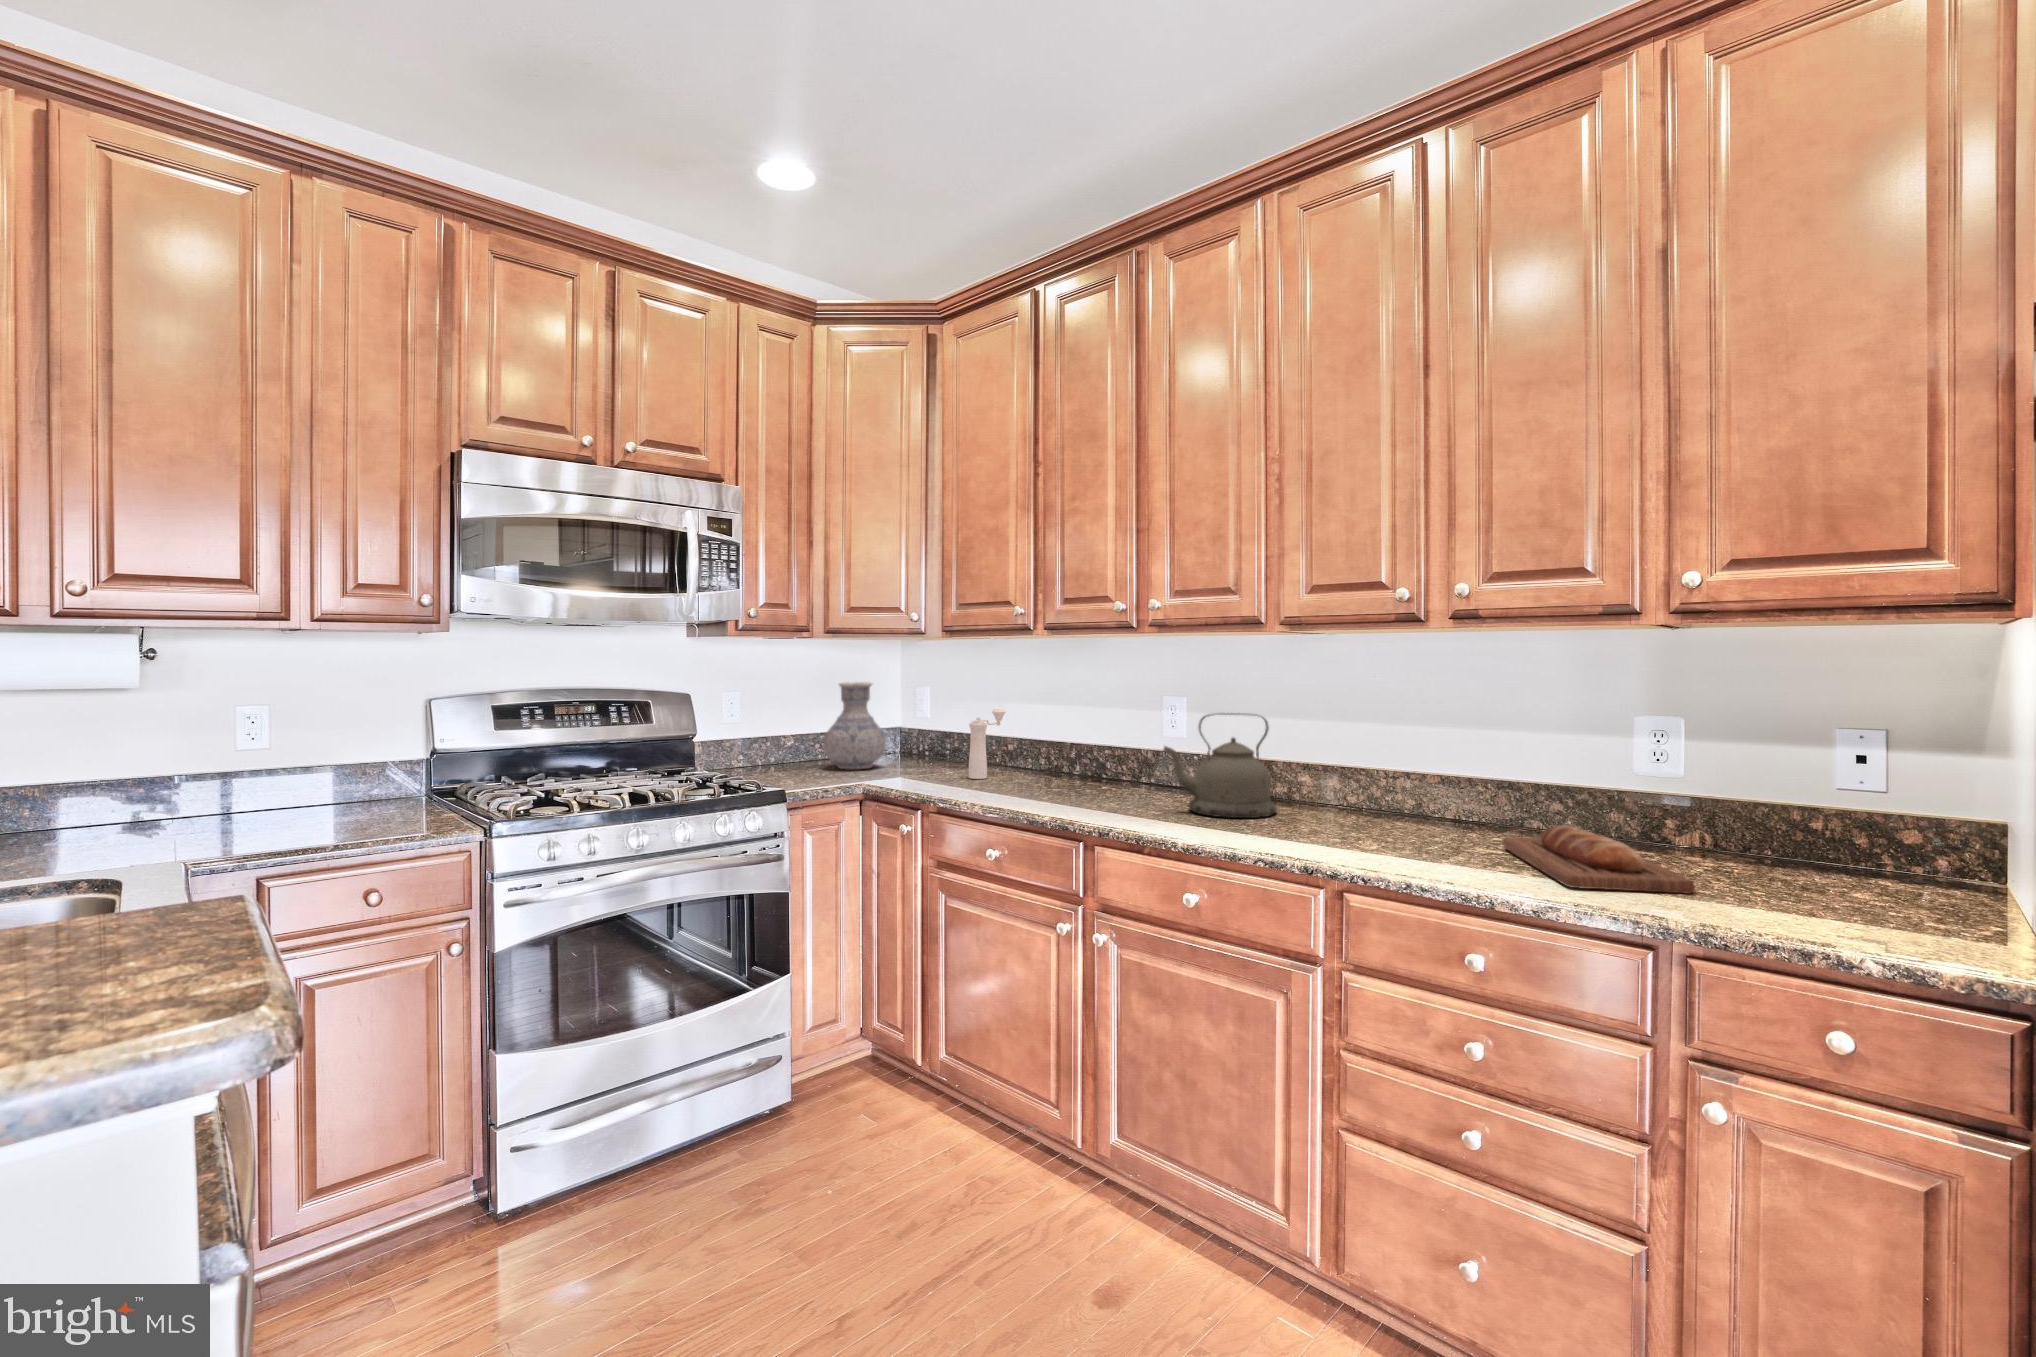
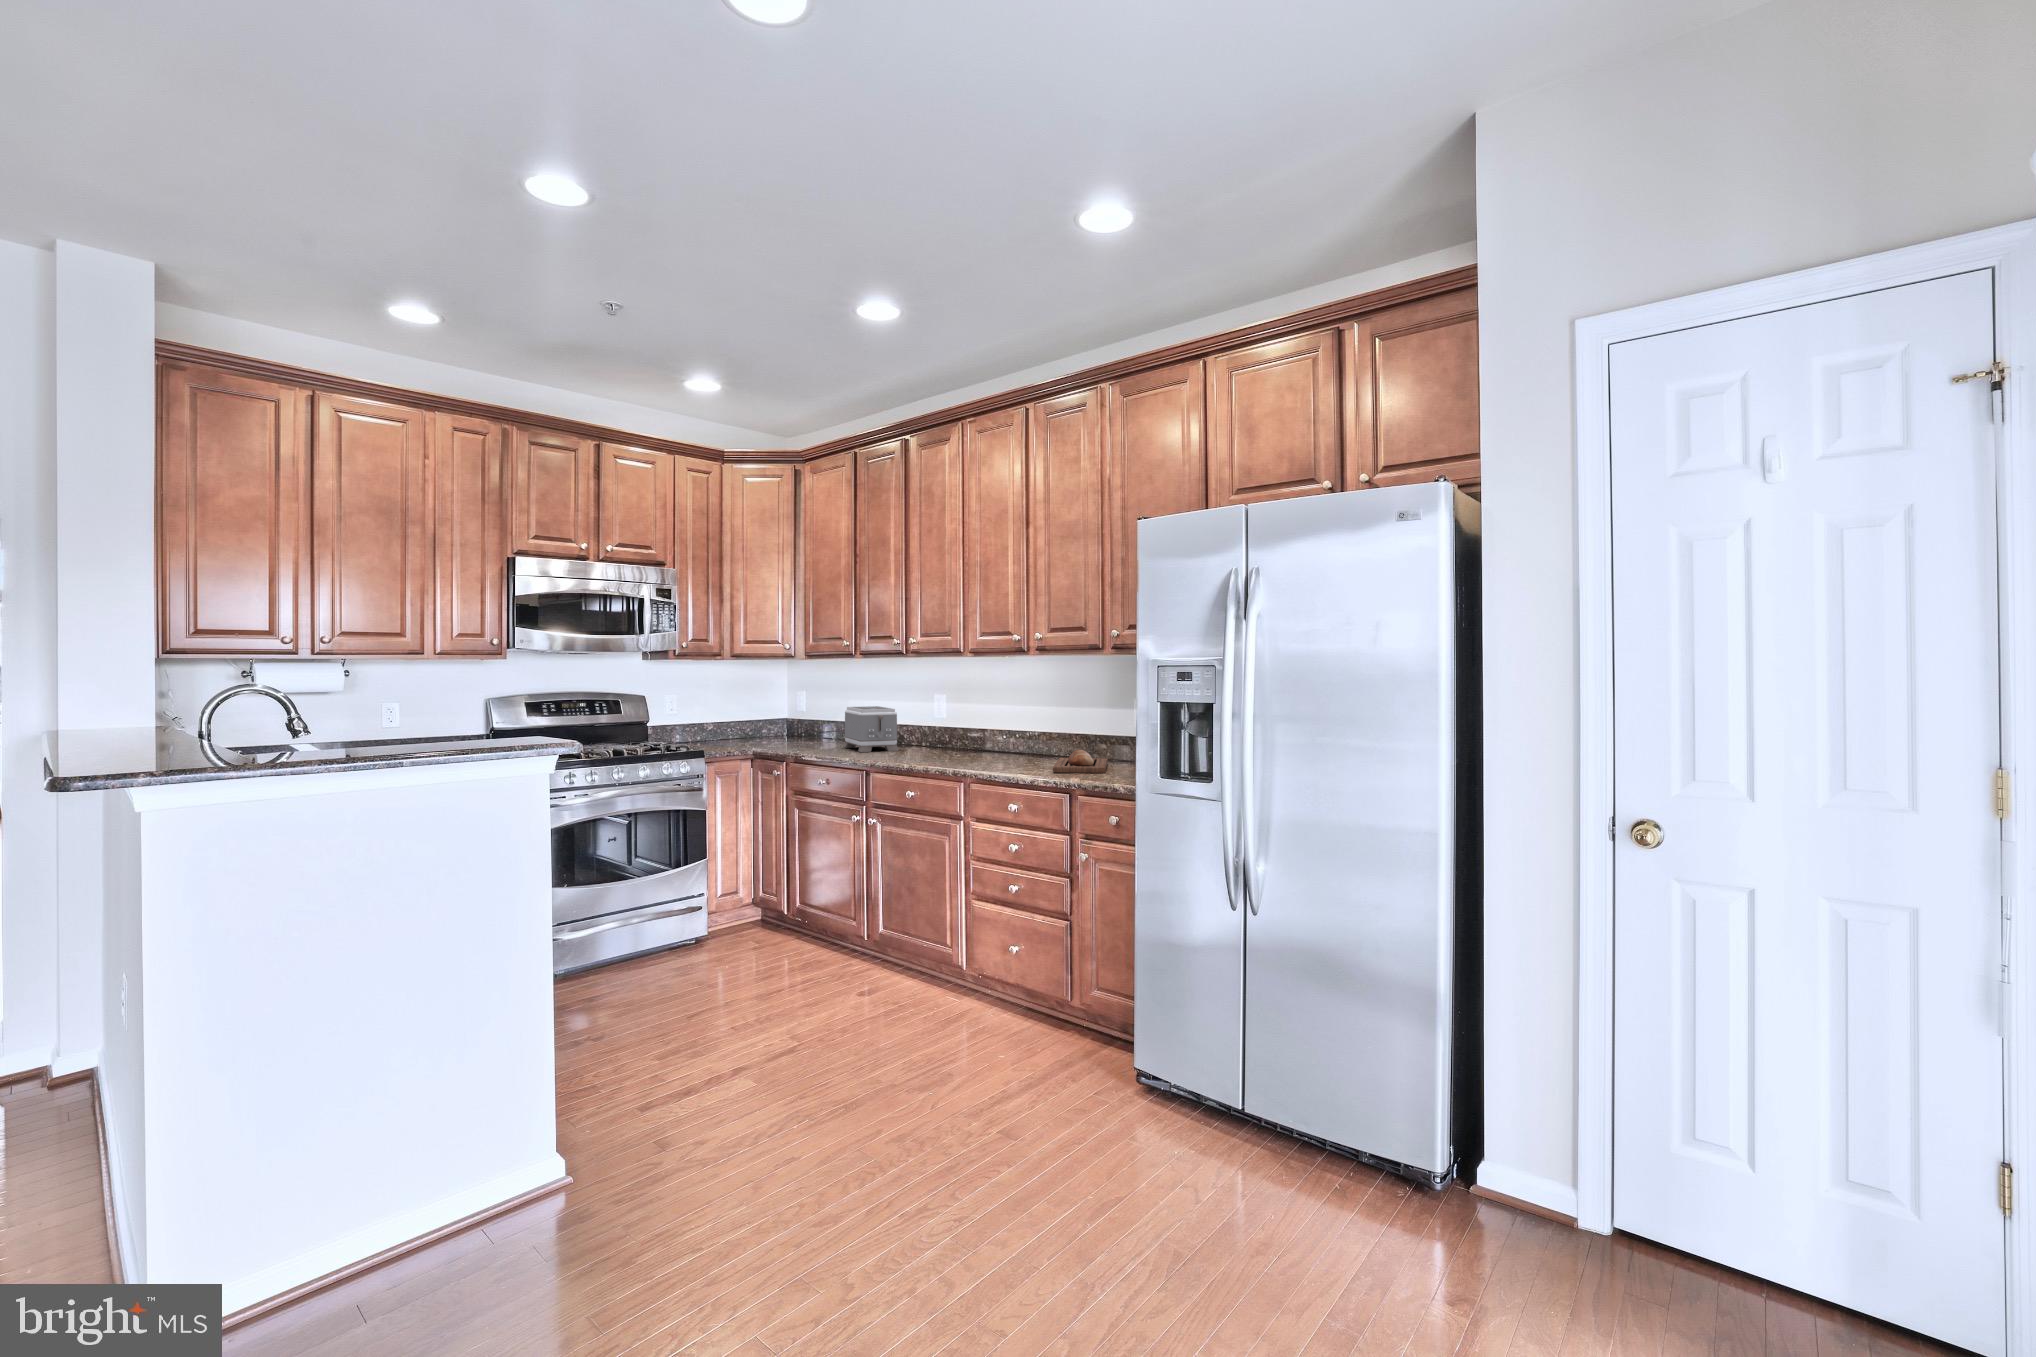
vase: present [823,682,886,769] -> none [732,688,773,743]
pepper mill: present [969,708,1006,779] -> none [820,702,845,745]
kettle: present [1163,713,1277,818] -> none [913,700,976,757]
toaster: none [1013,717,1117,800] -> present [843,706,899,752]

